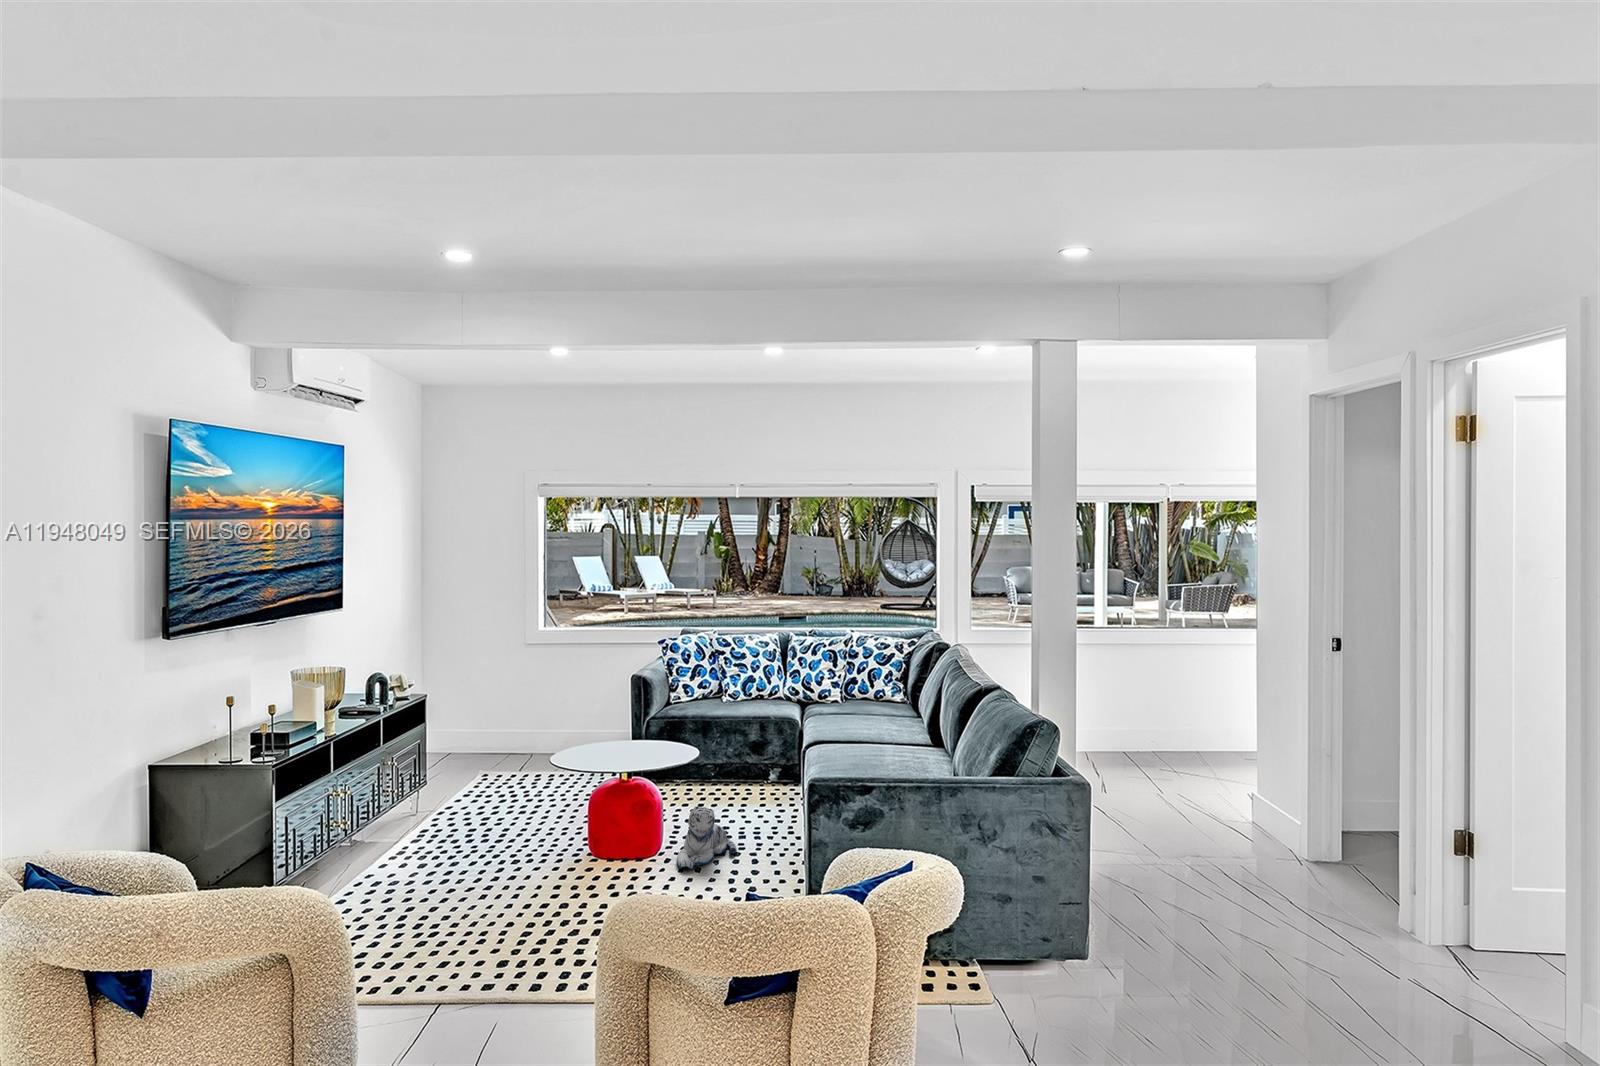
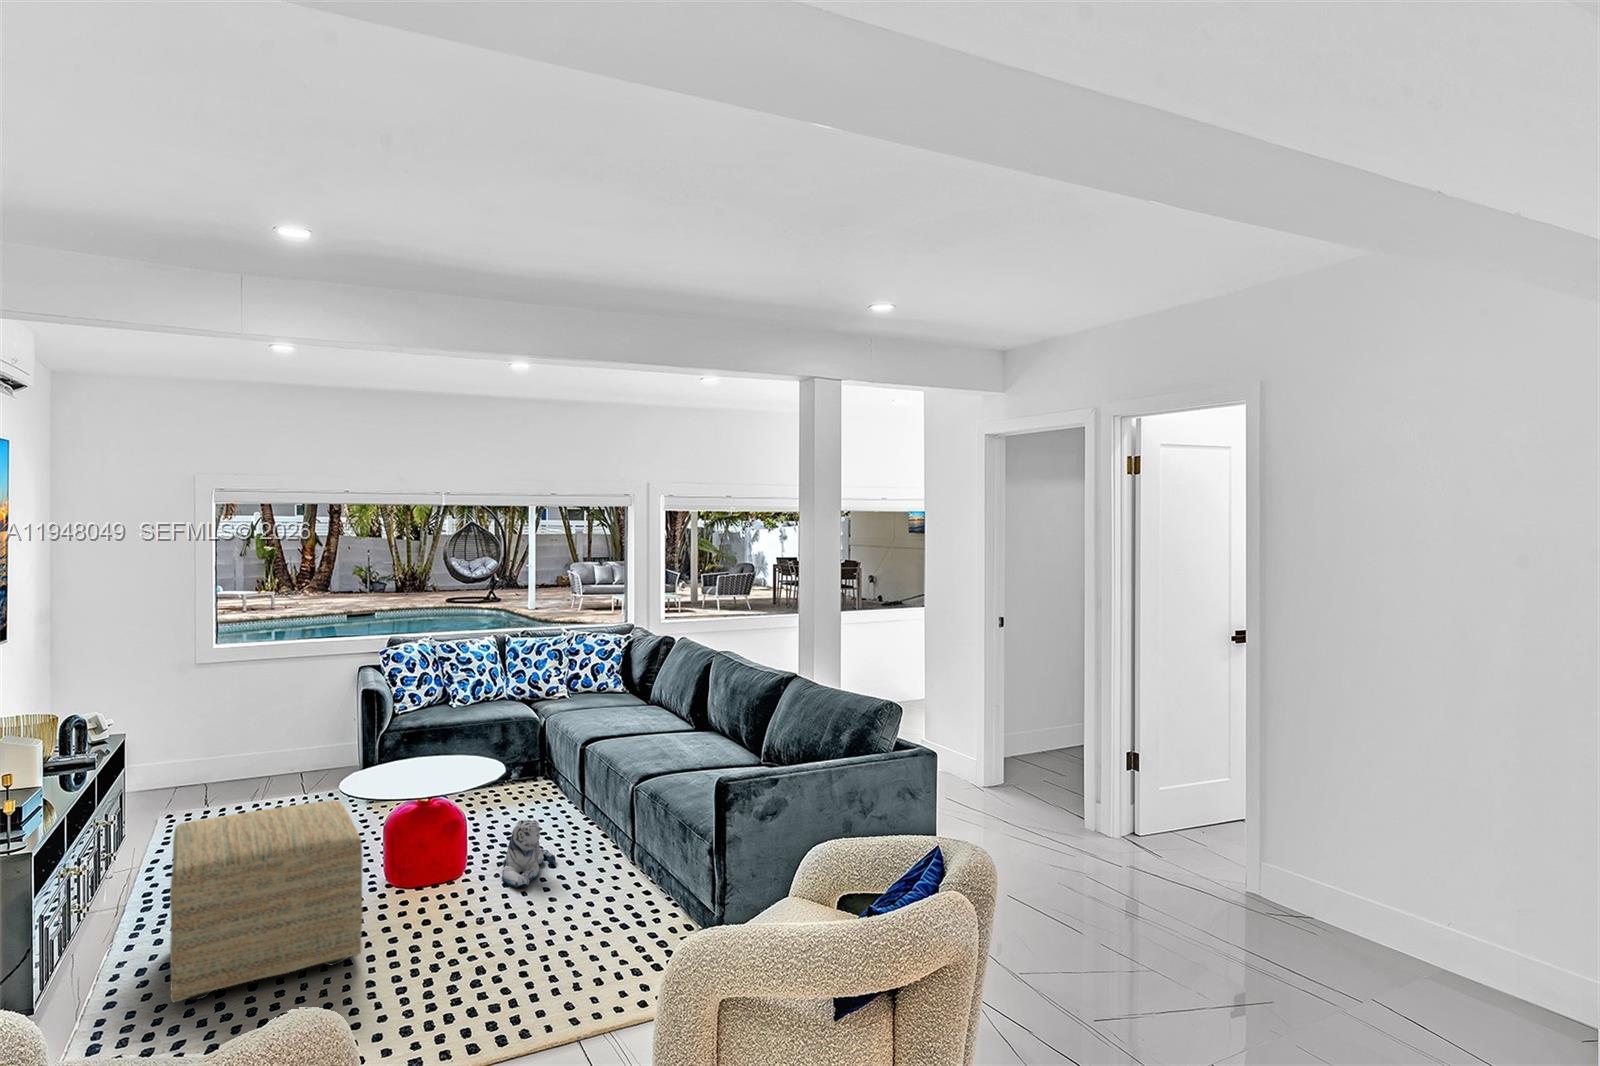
ottoman: none [377,761,539,900] -> present [170,800,362,1002]

